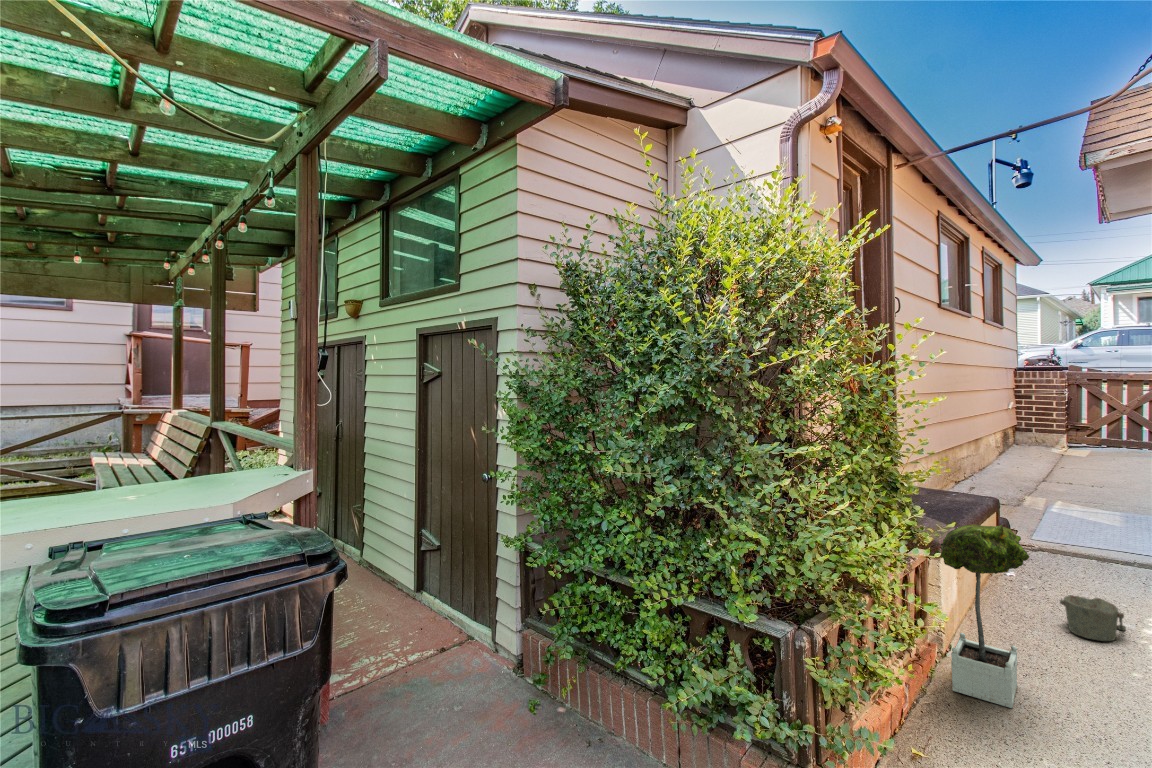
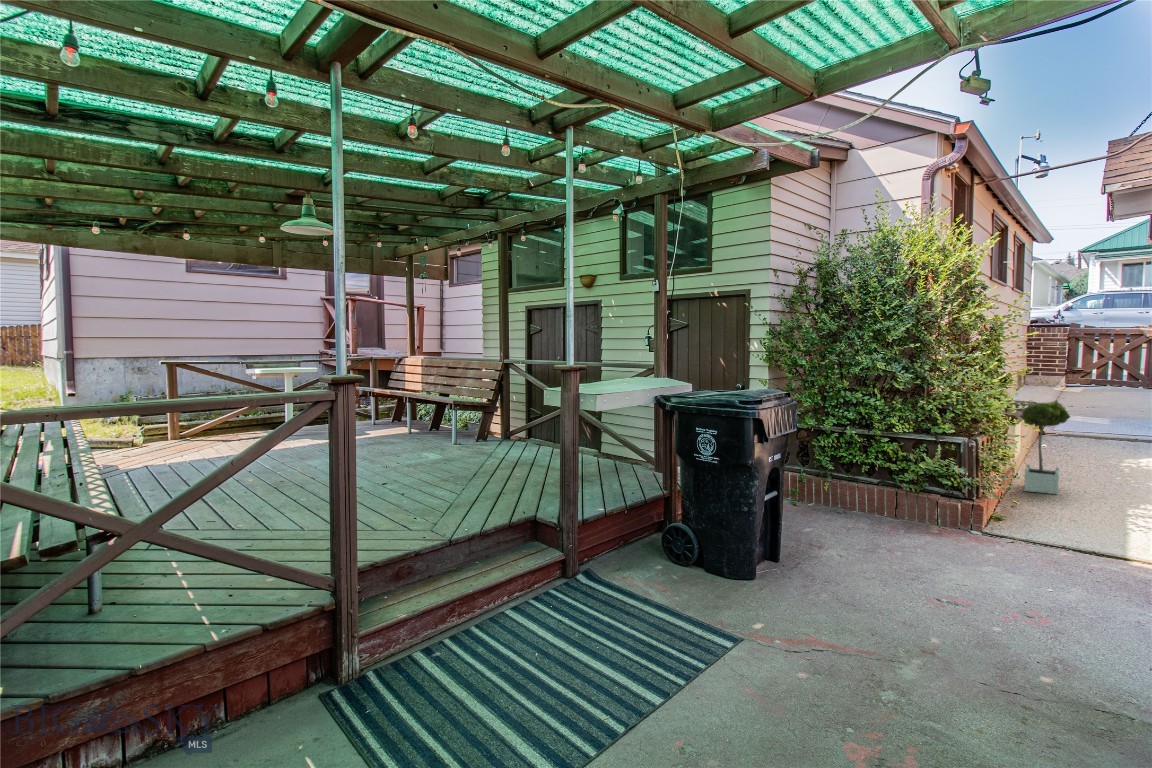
bucket: present [1060,595,1126,641] -> none [1078,450,1114,471]

